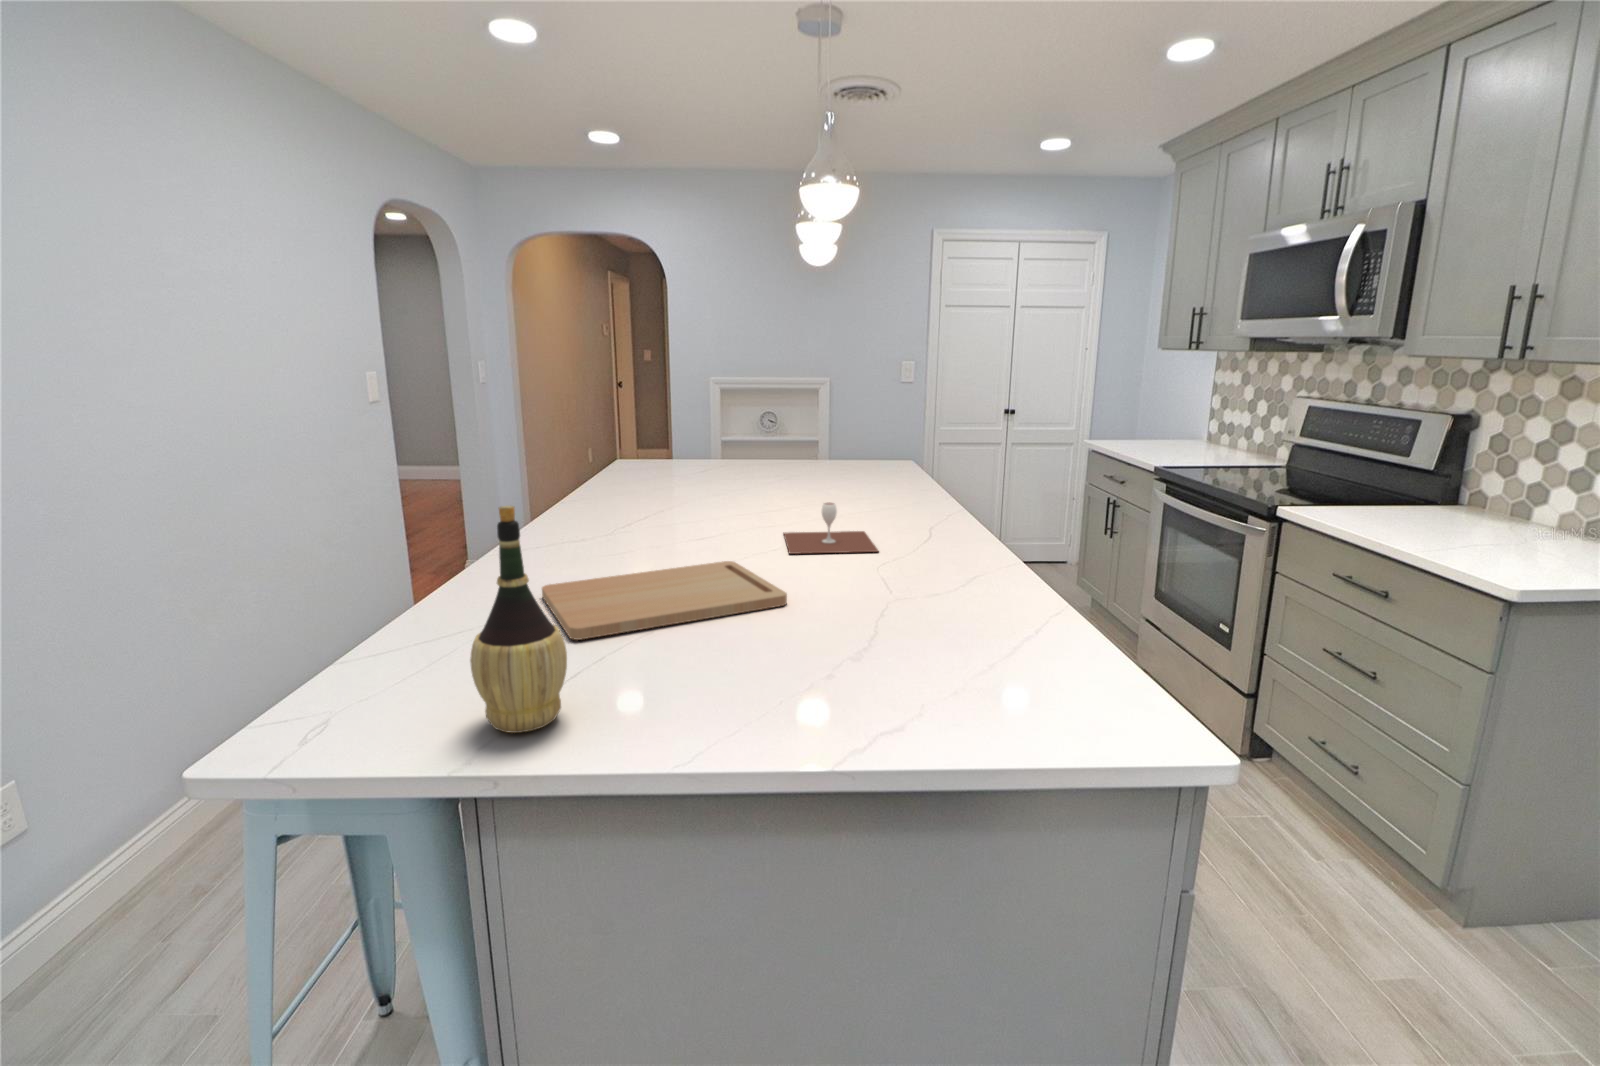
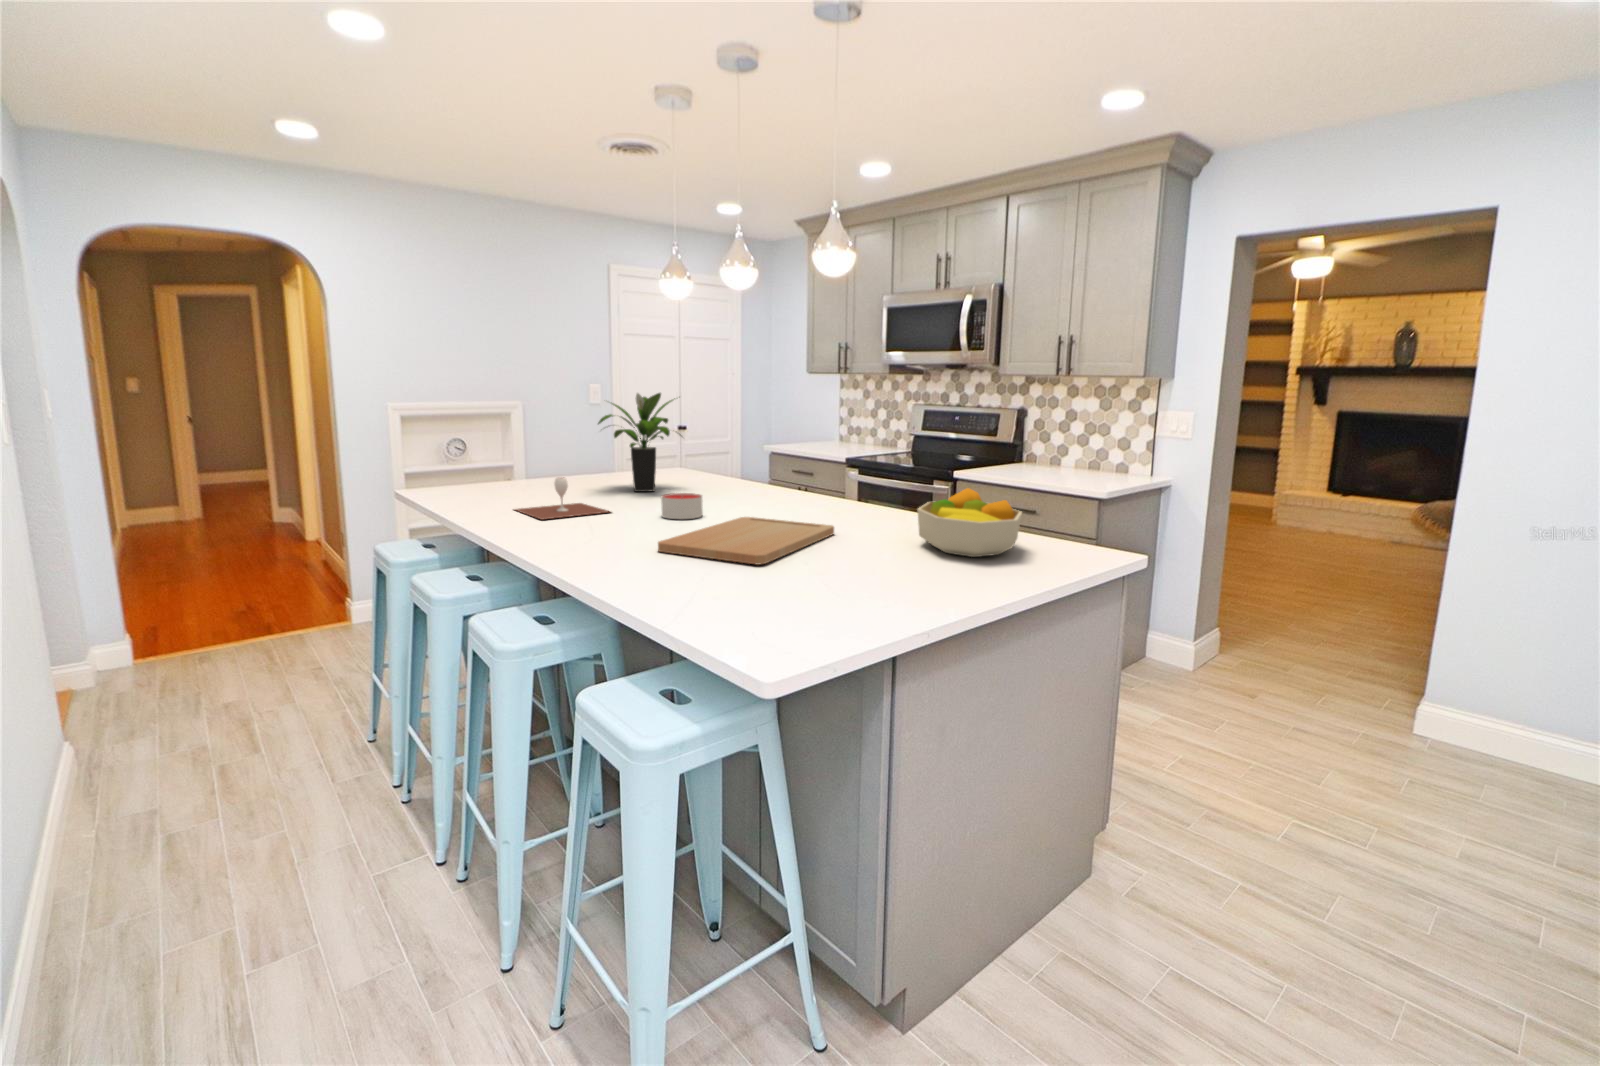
potted plant: none [696,392,804,507] -> present [598,393,675,492]
wine glass: present [784,502,878,554] -> present [515,477,609,520]
wine bottle: present [470,506,567,733] -> none [821,439,885,601]
candle: none [671,519,720,553] -> present [661,493,703,519]
fruit bowl: none [808,571,996,696] -> present [917,488,1022,557]

